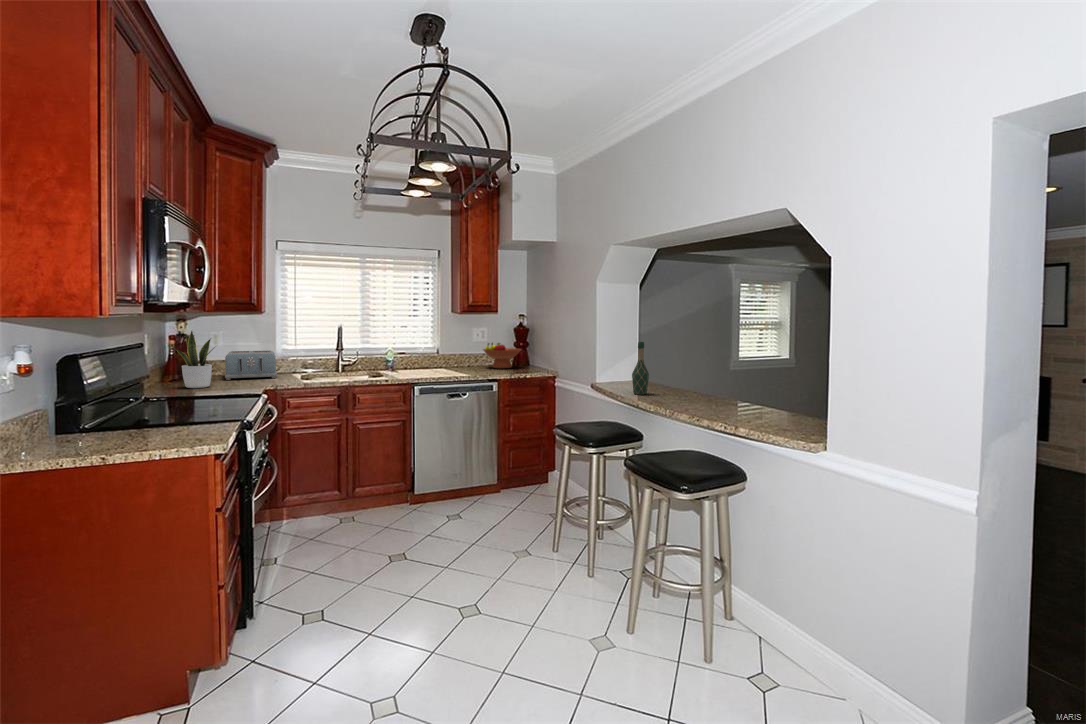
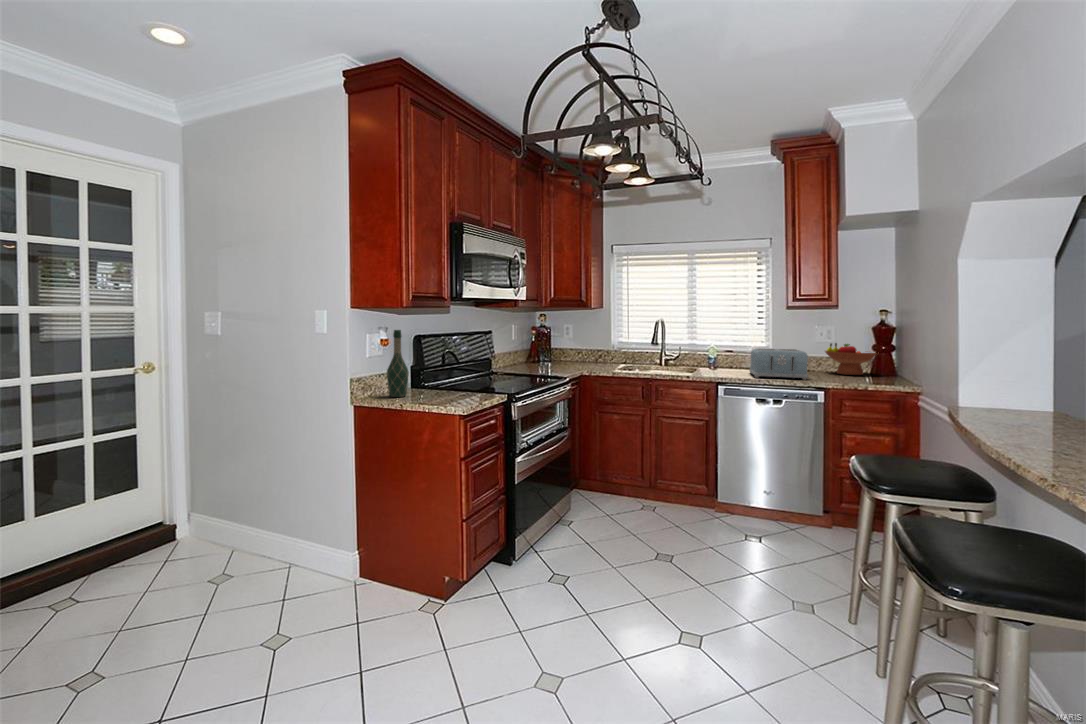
potted plant: present [175,331,216,388] -> none [523,320,553,369]
wine bottle: present [632,342,649,394] -> present [387,330,408,397]
toaster: present [225,351,277,380] -> present [749,348,808,380]

